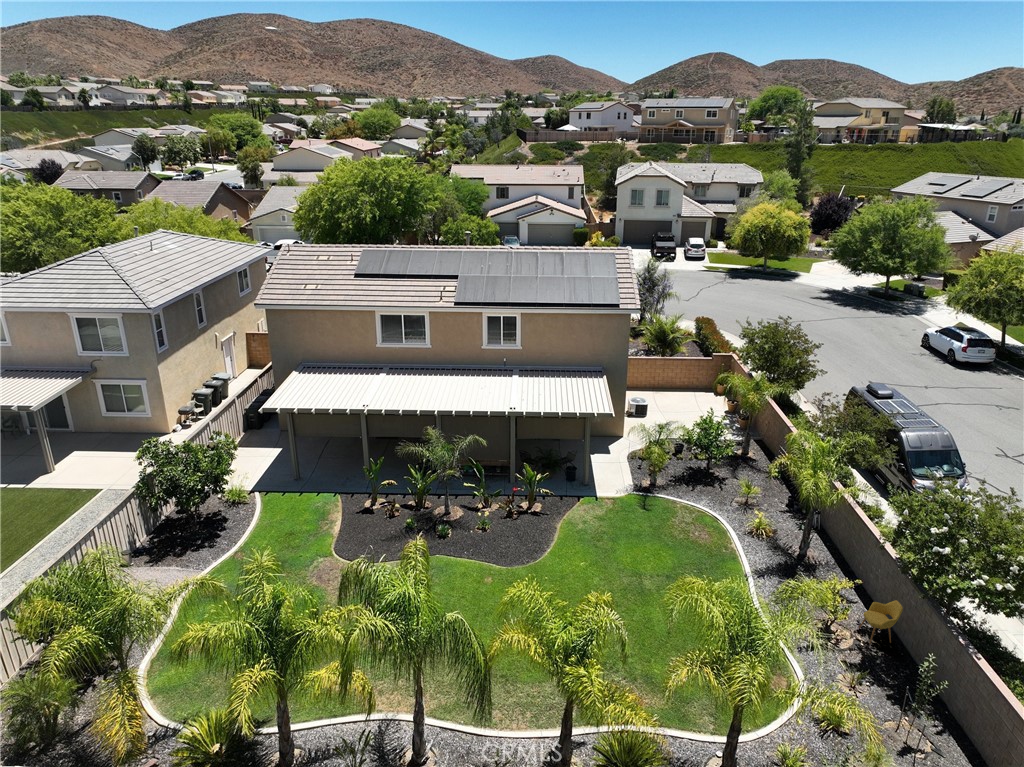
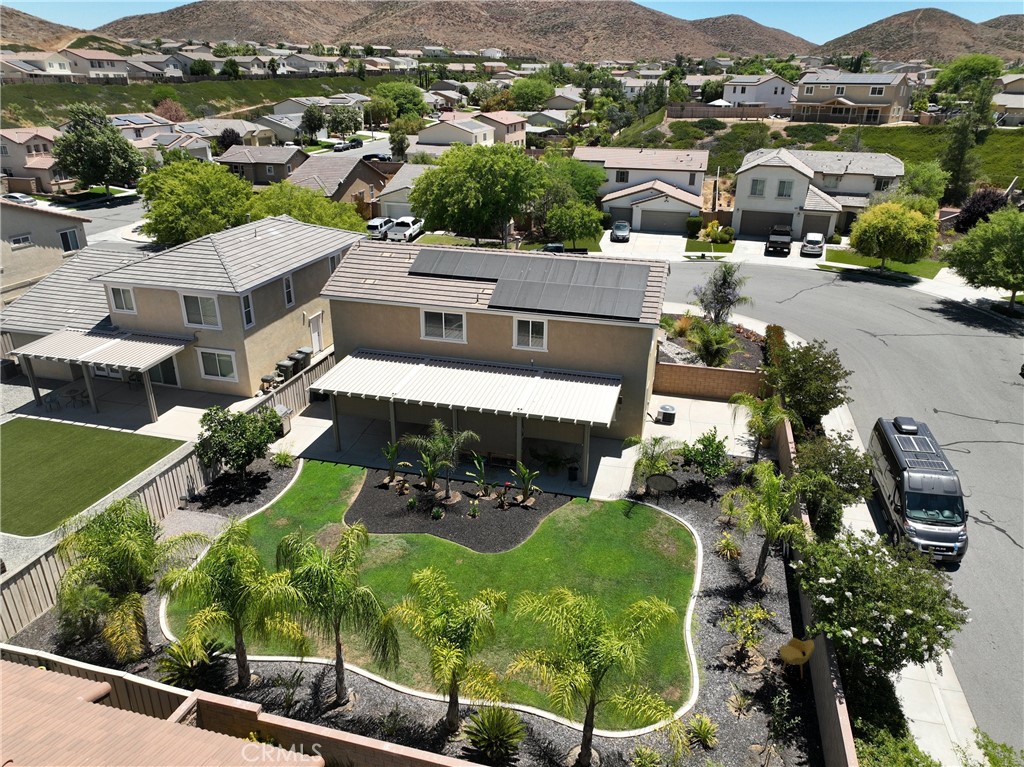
round table: none [652,462,686,494] -> present [646,474,678,505]

